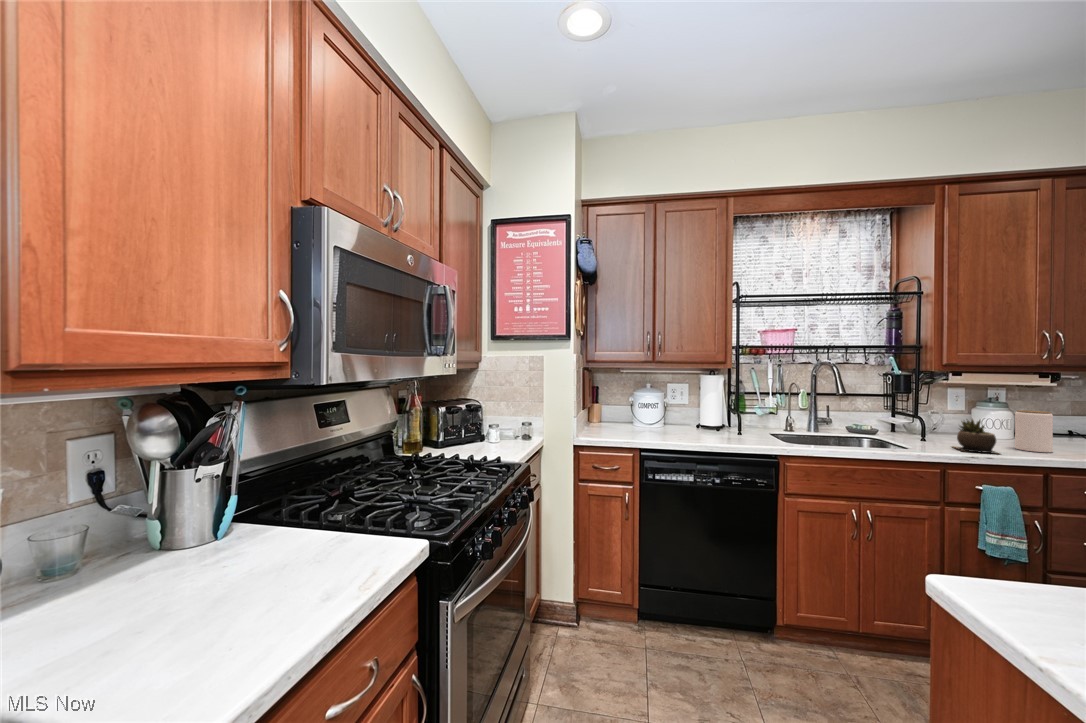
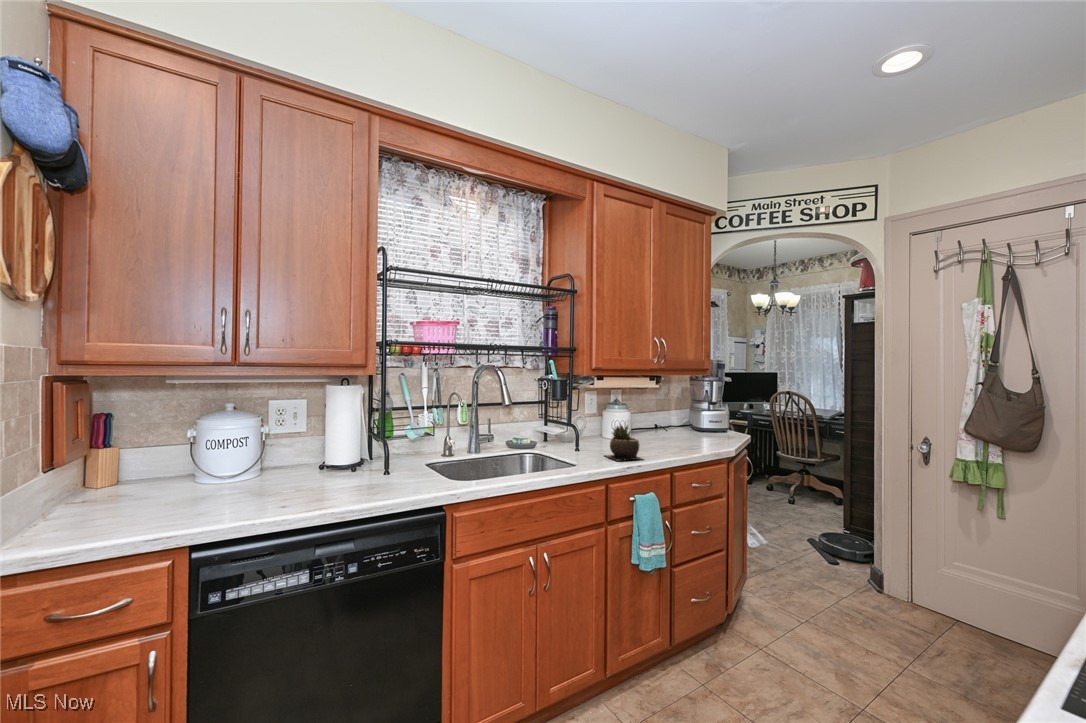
jar: present [1015,410,1053,452] -> none [643,412,668,451]

